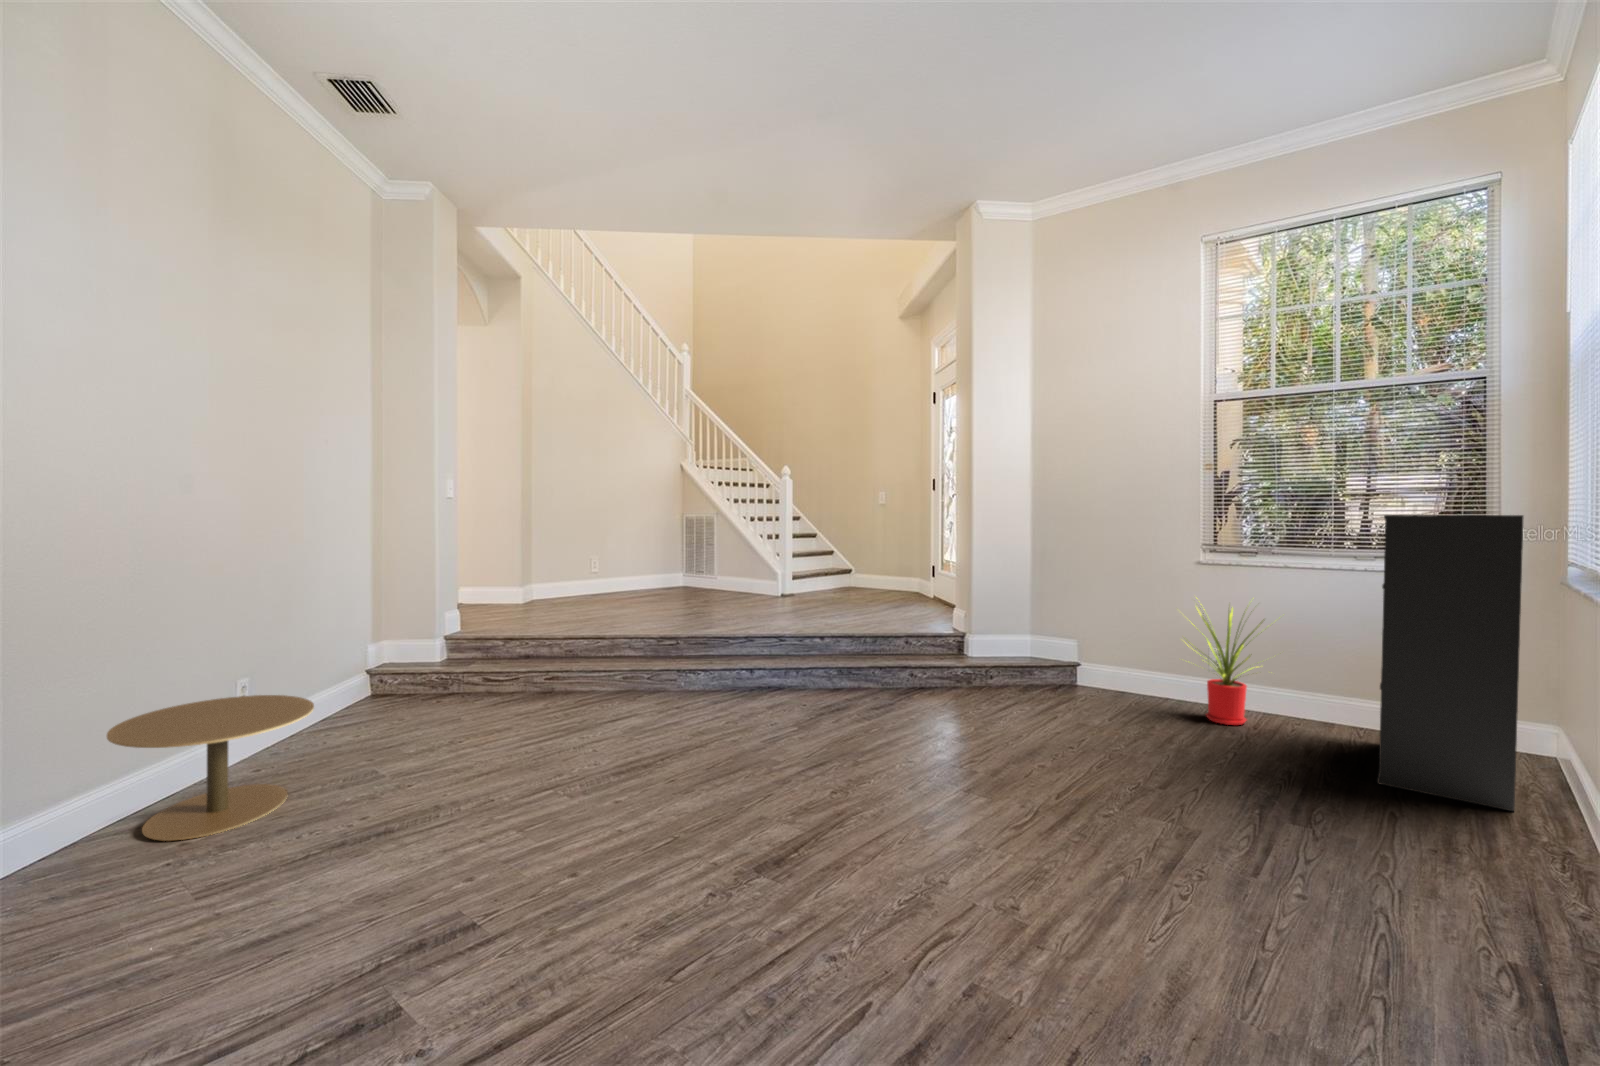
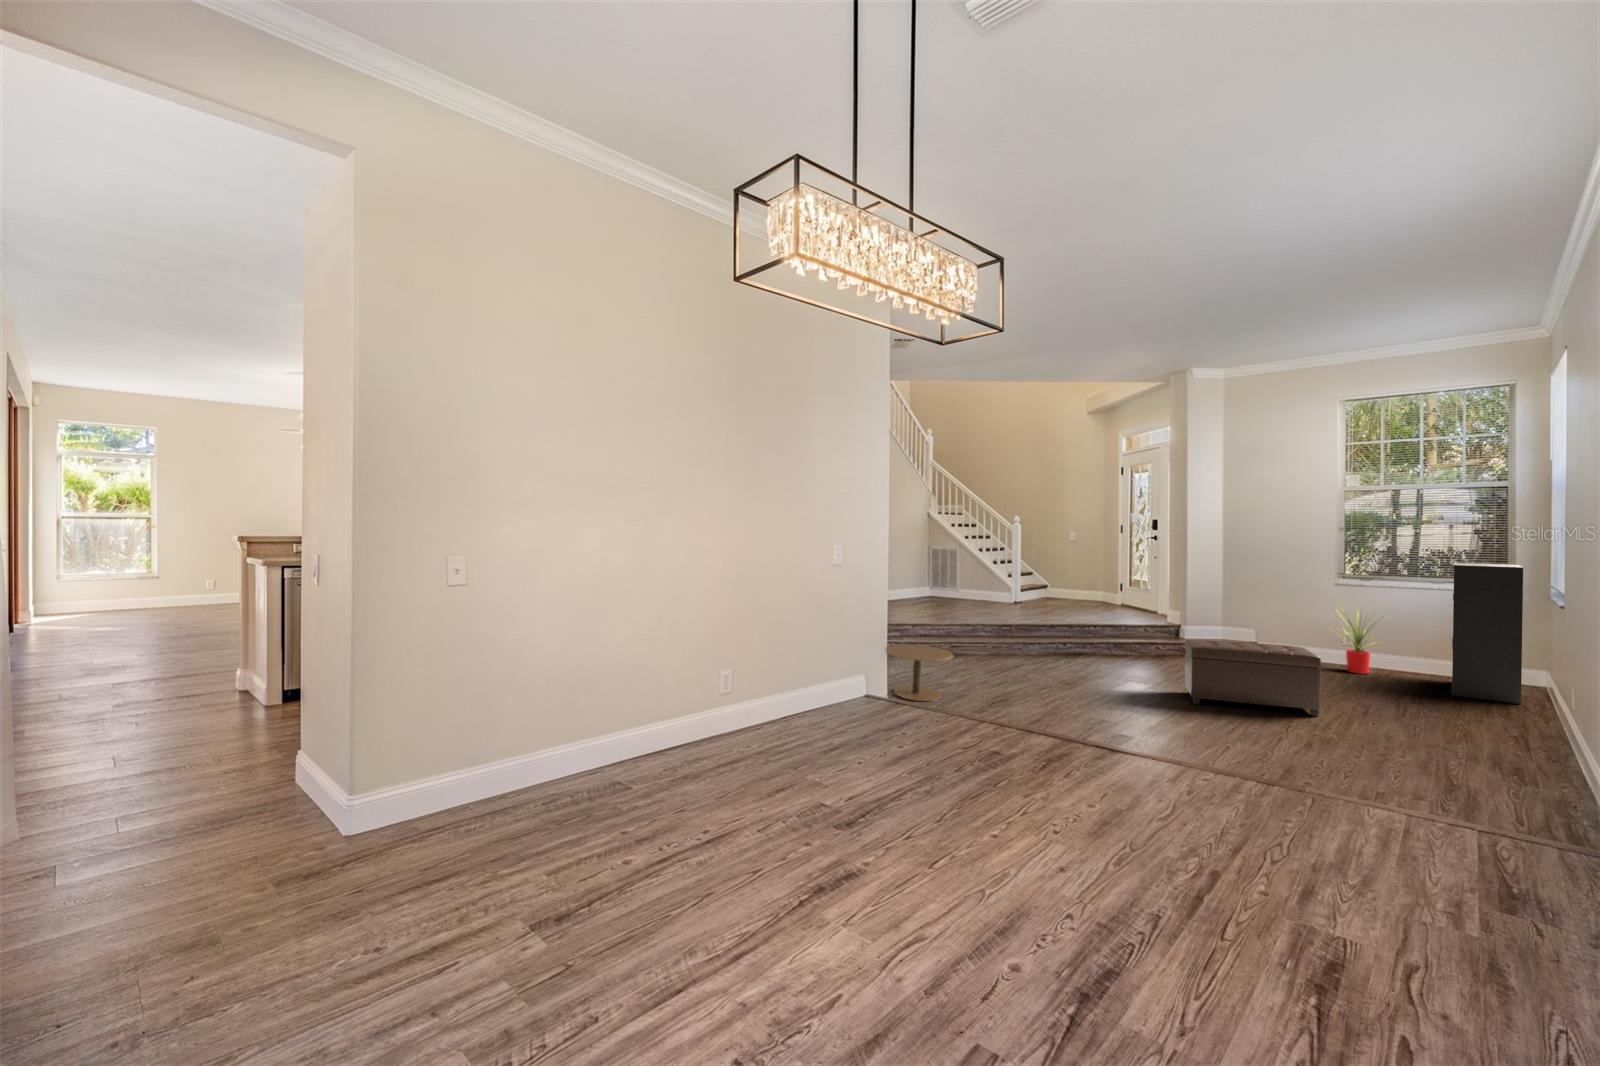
ottoman: none [800,678,1059,876] -> present [1185,640,1321,717]

